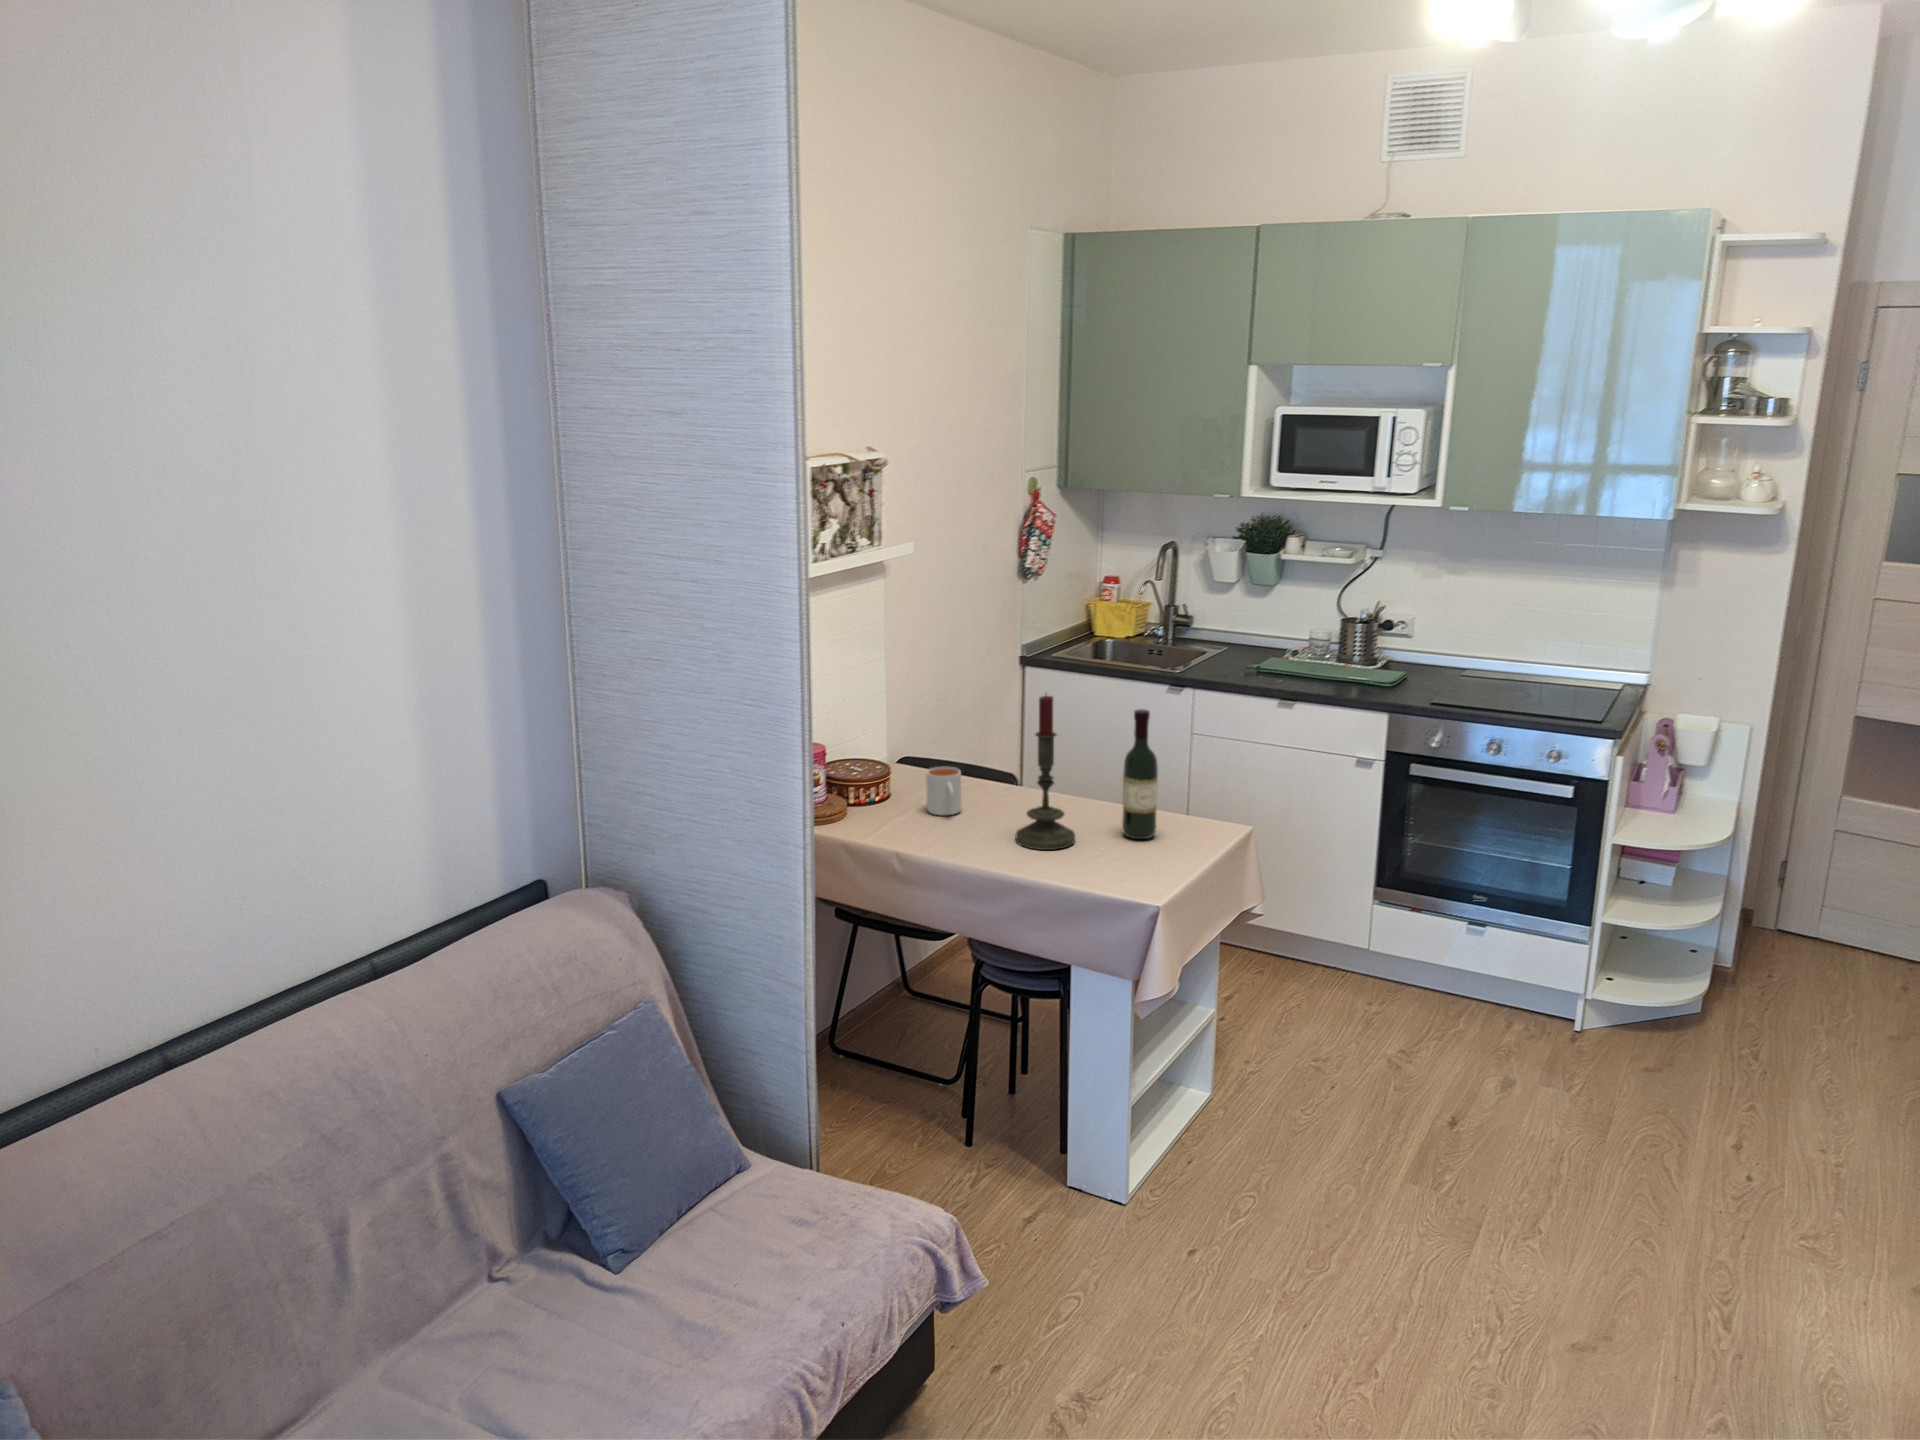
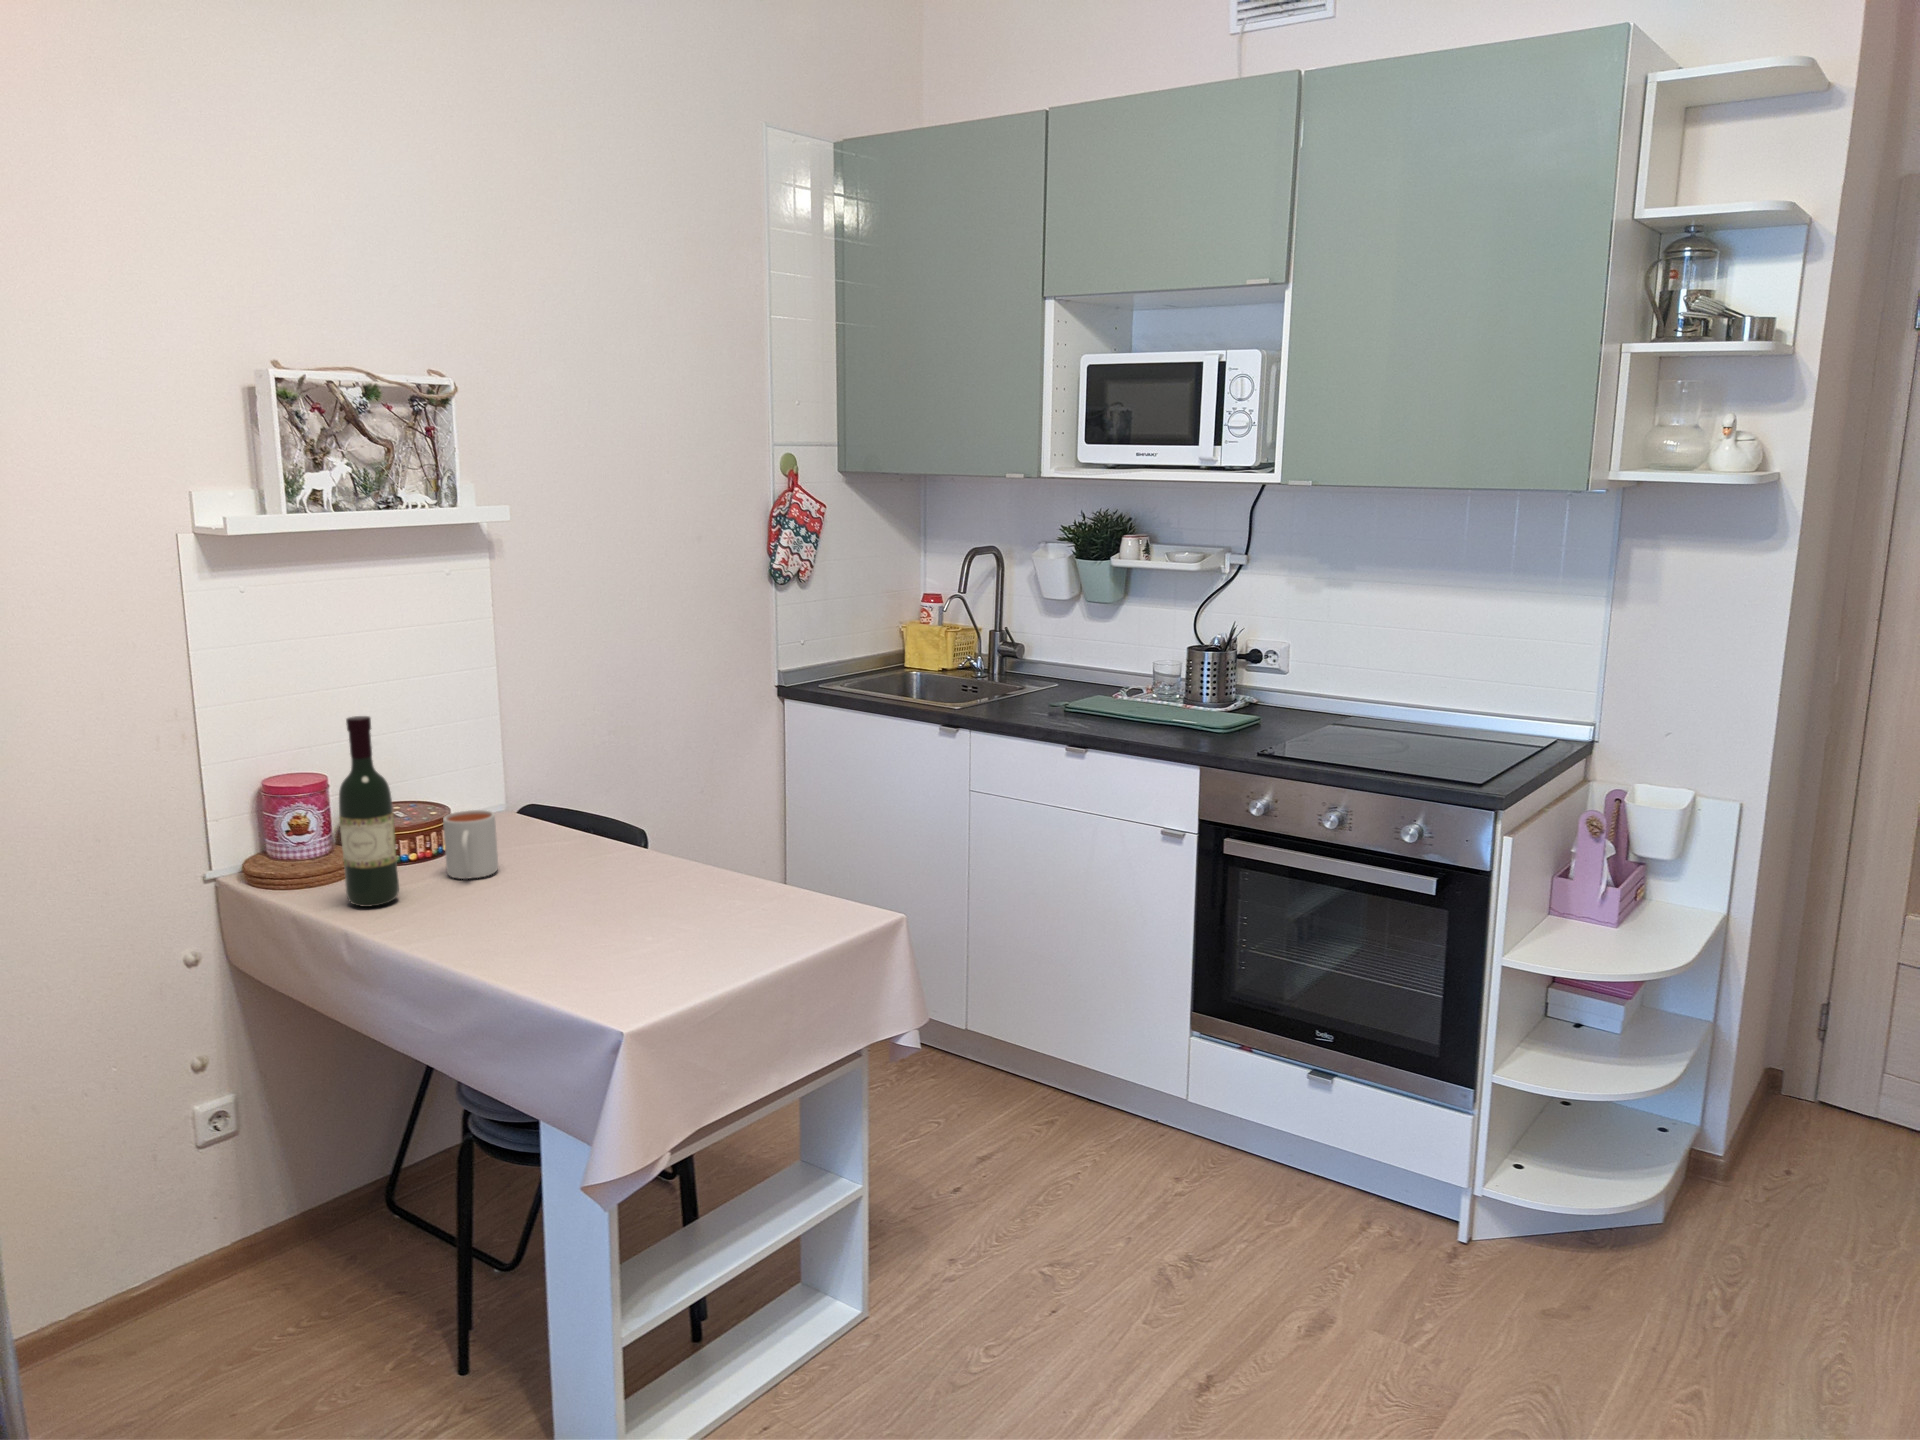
candle: present [1016,695,1075,850] -> none [514,697,605,933]
wine bottle: present [1122,709,1158,839] -> present [339,716,399,907]

